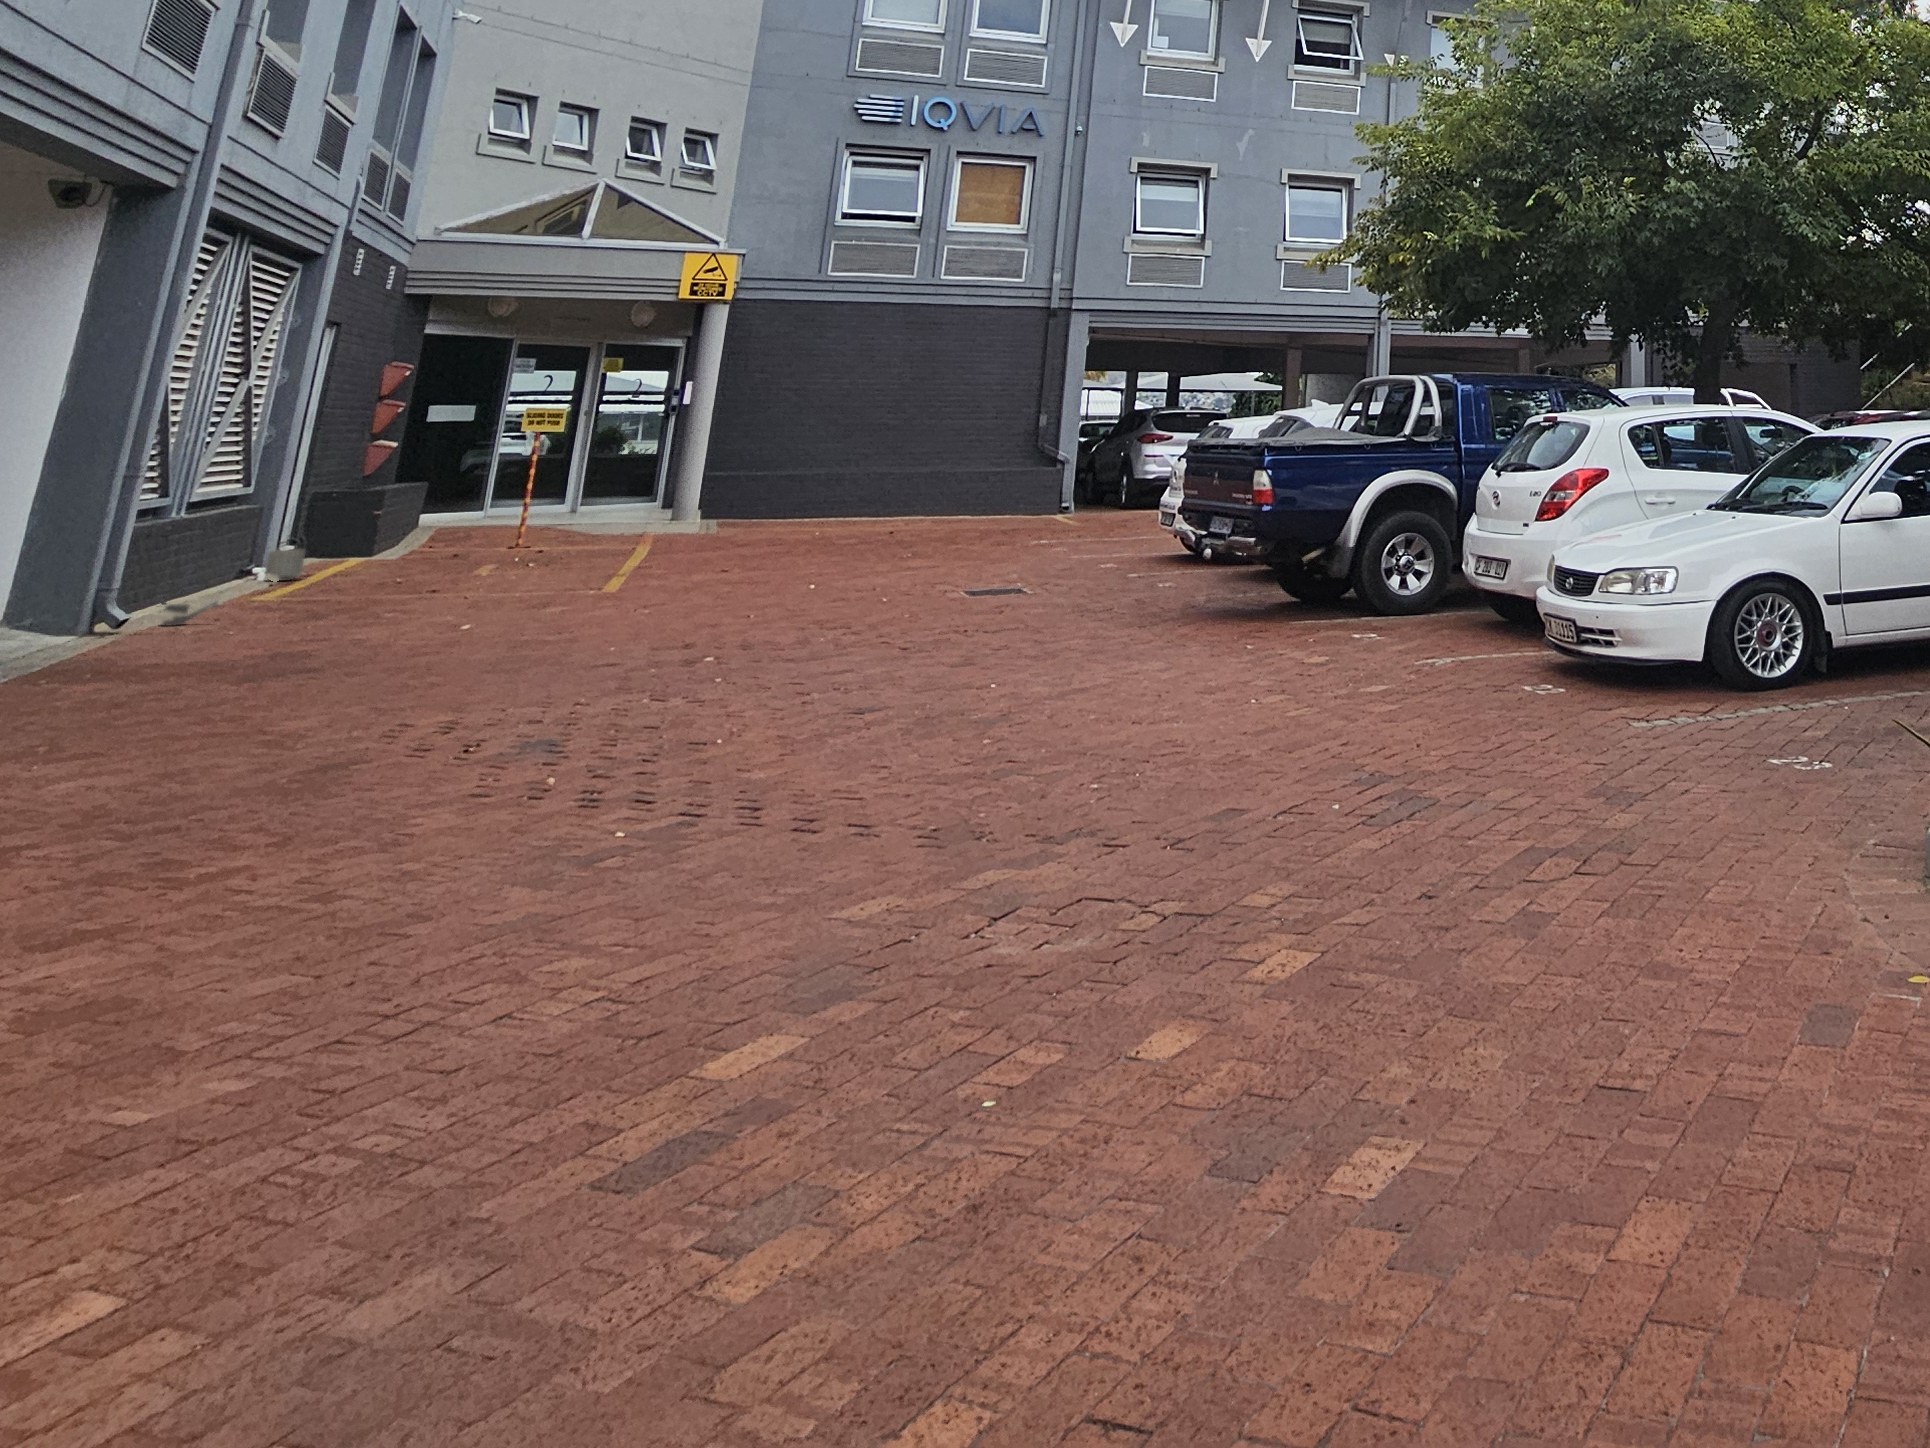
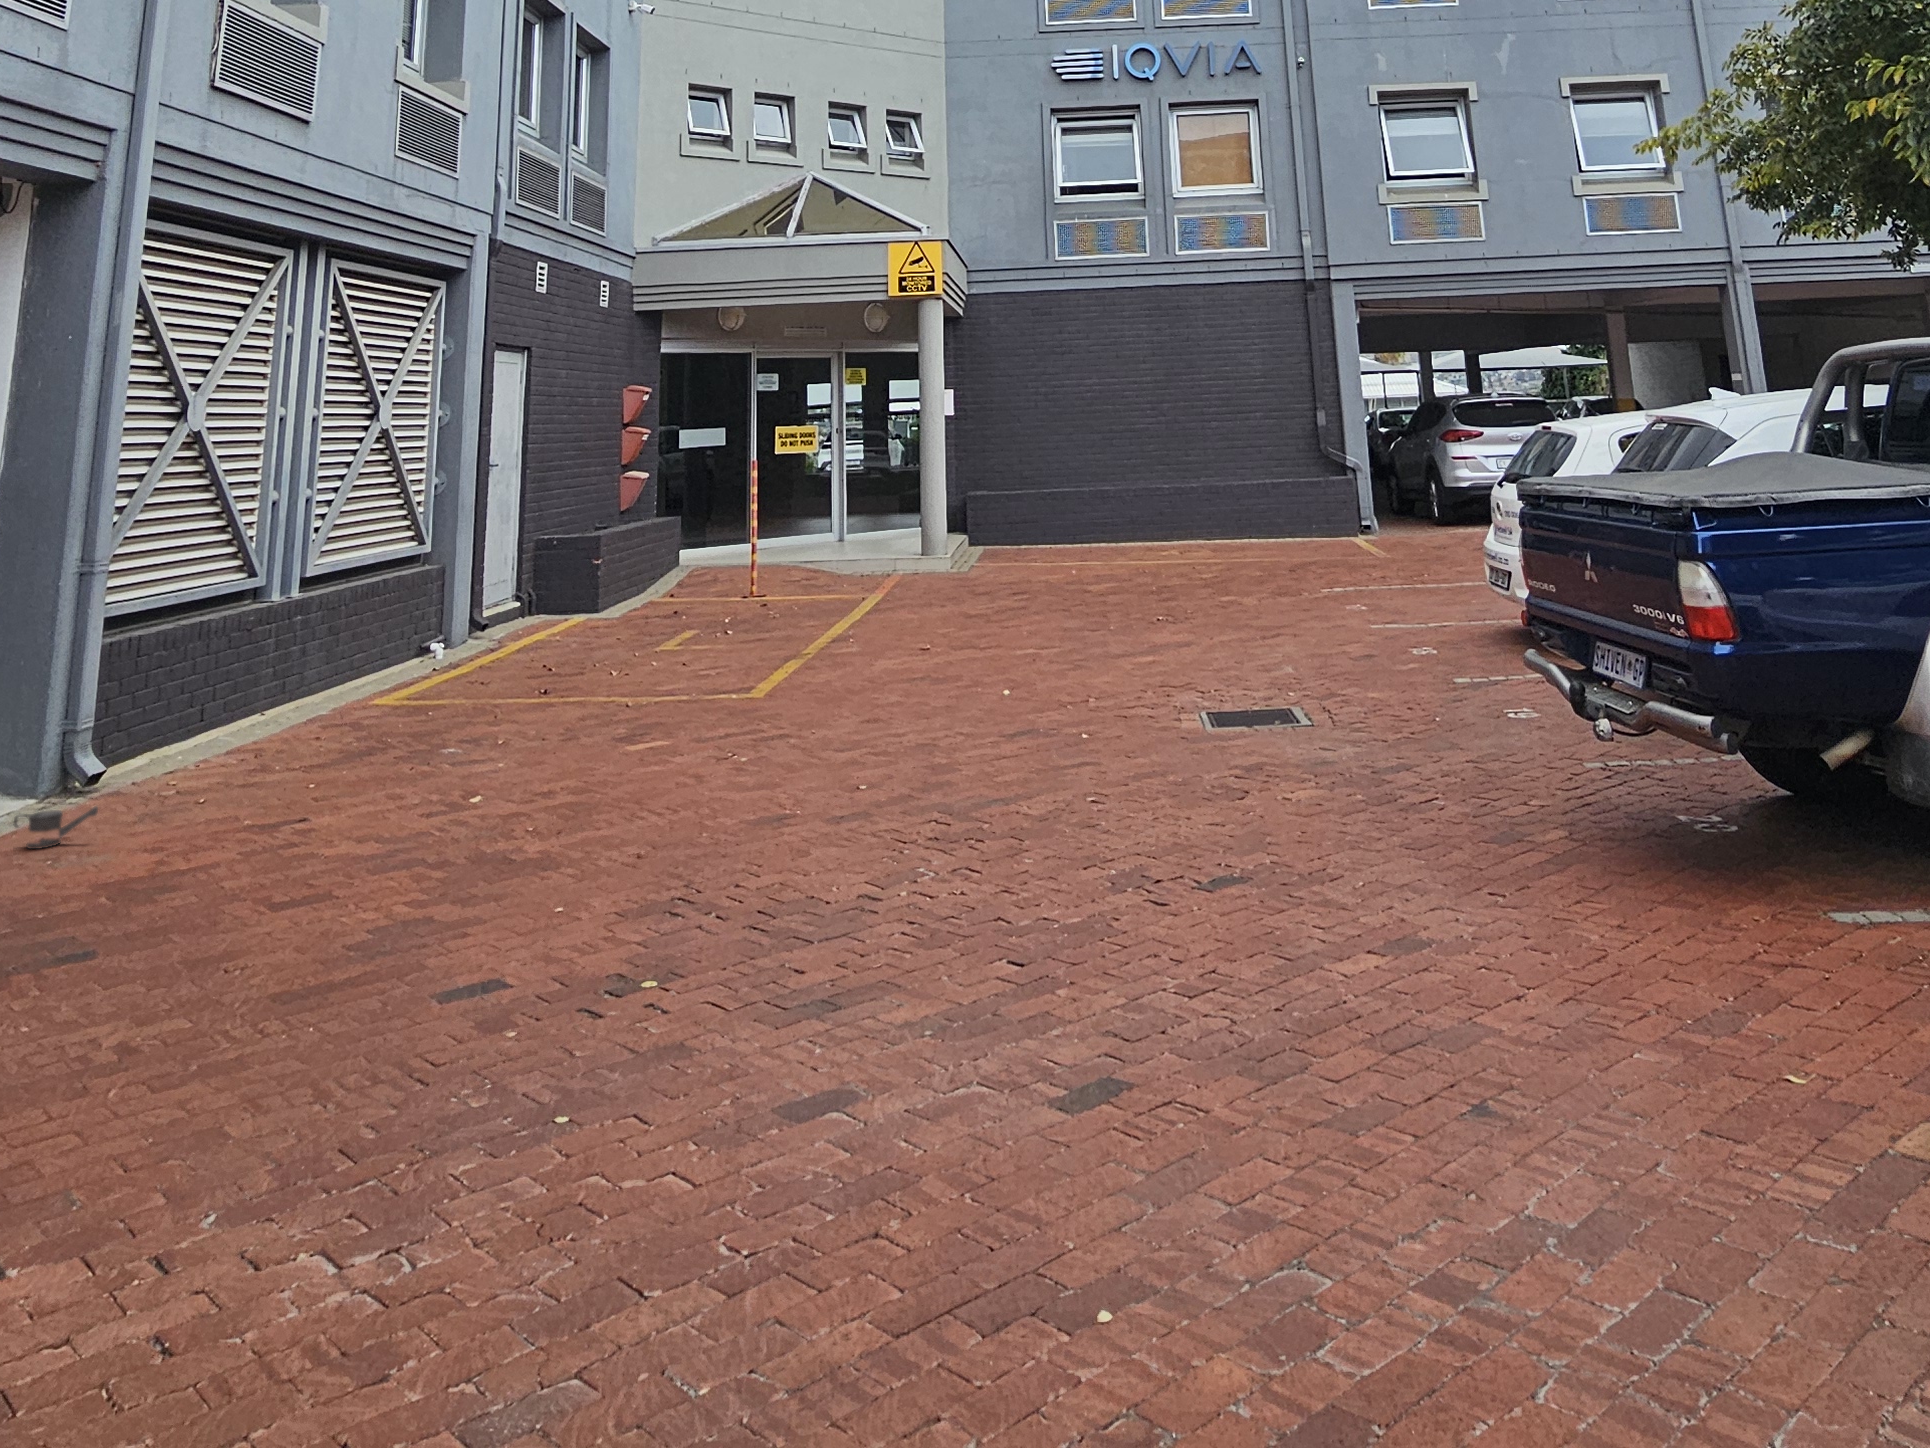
planter: present [266,549,305,581] -> none [343,661,387,706]

